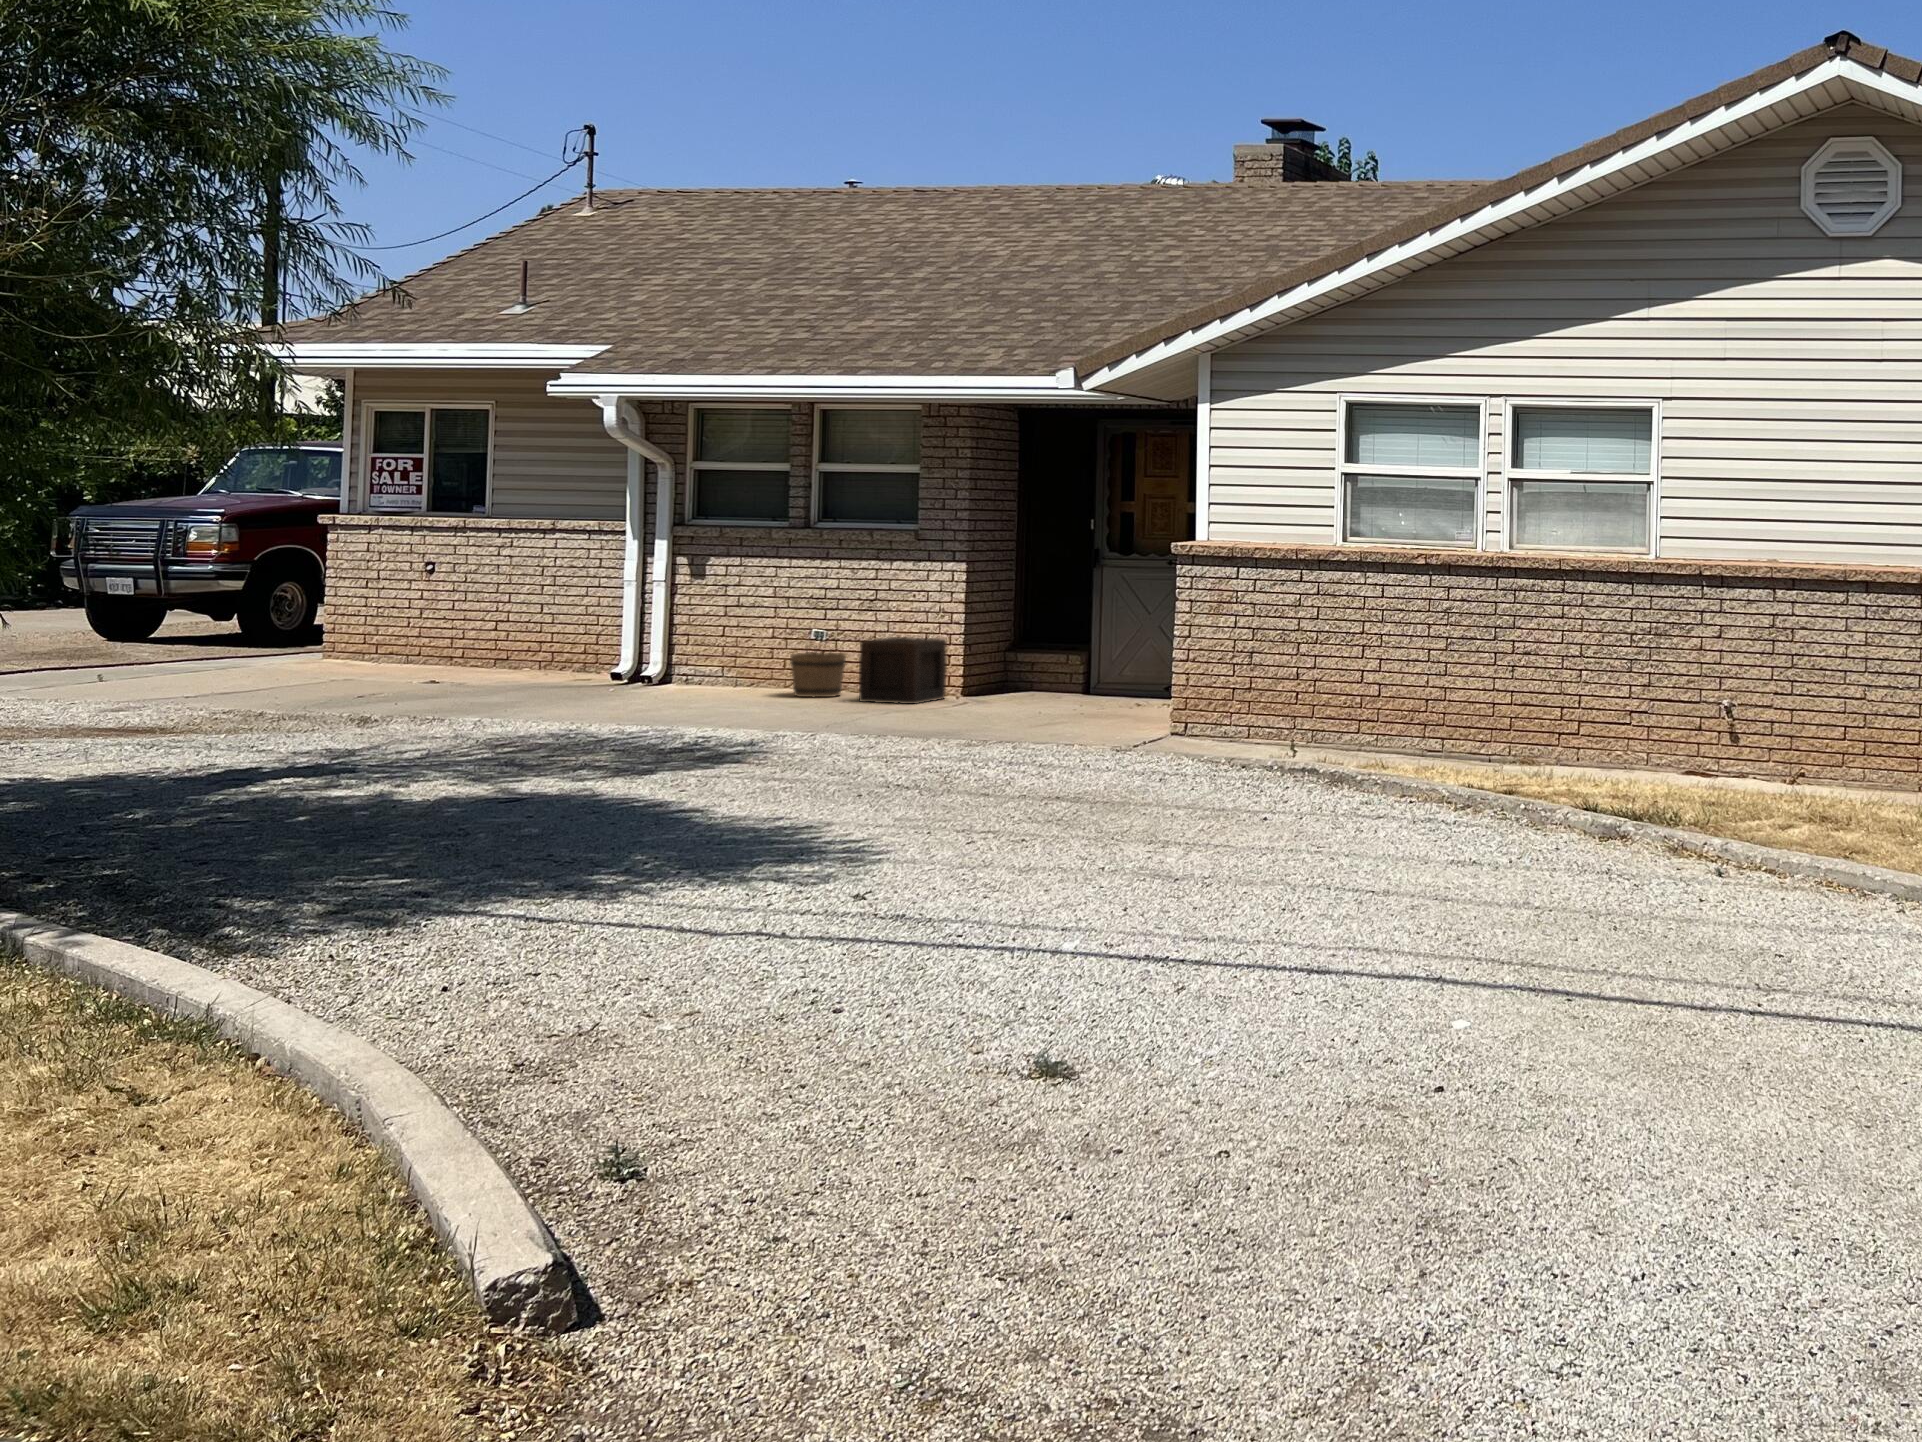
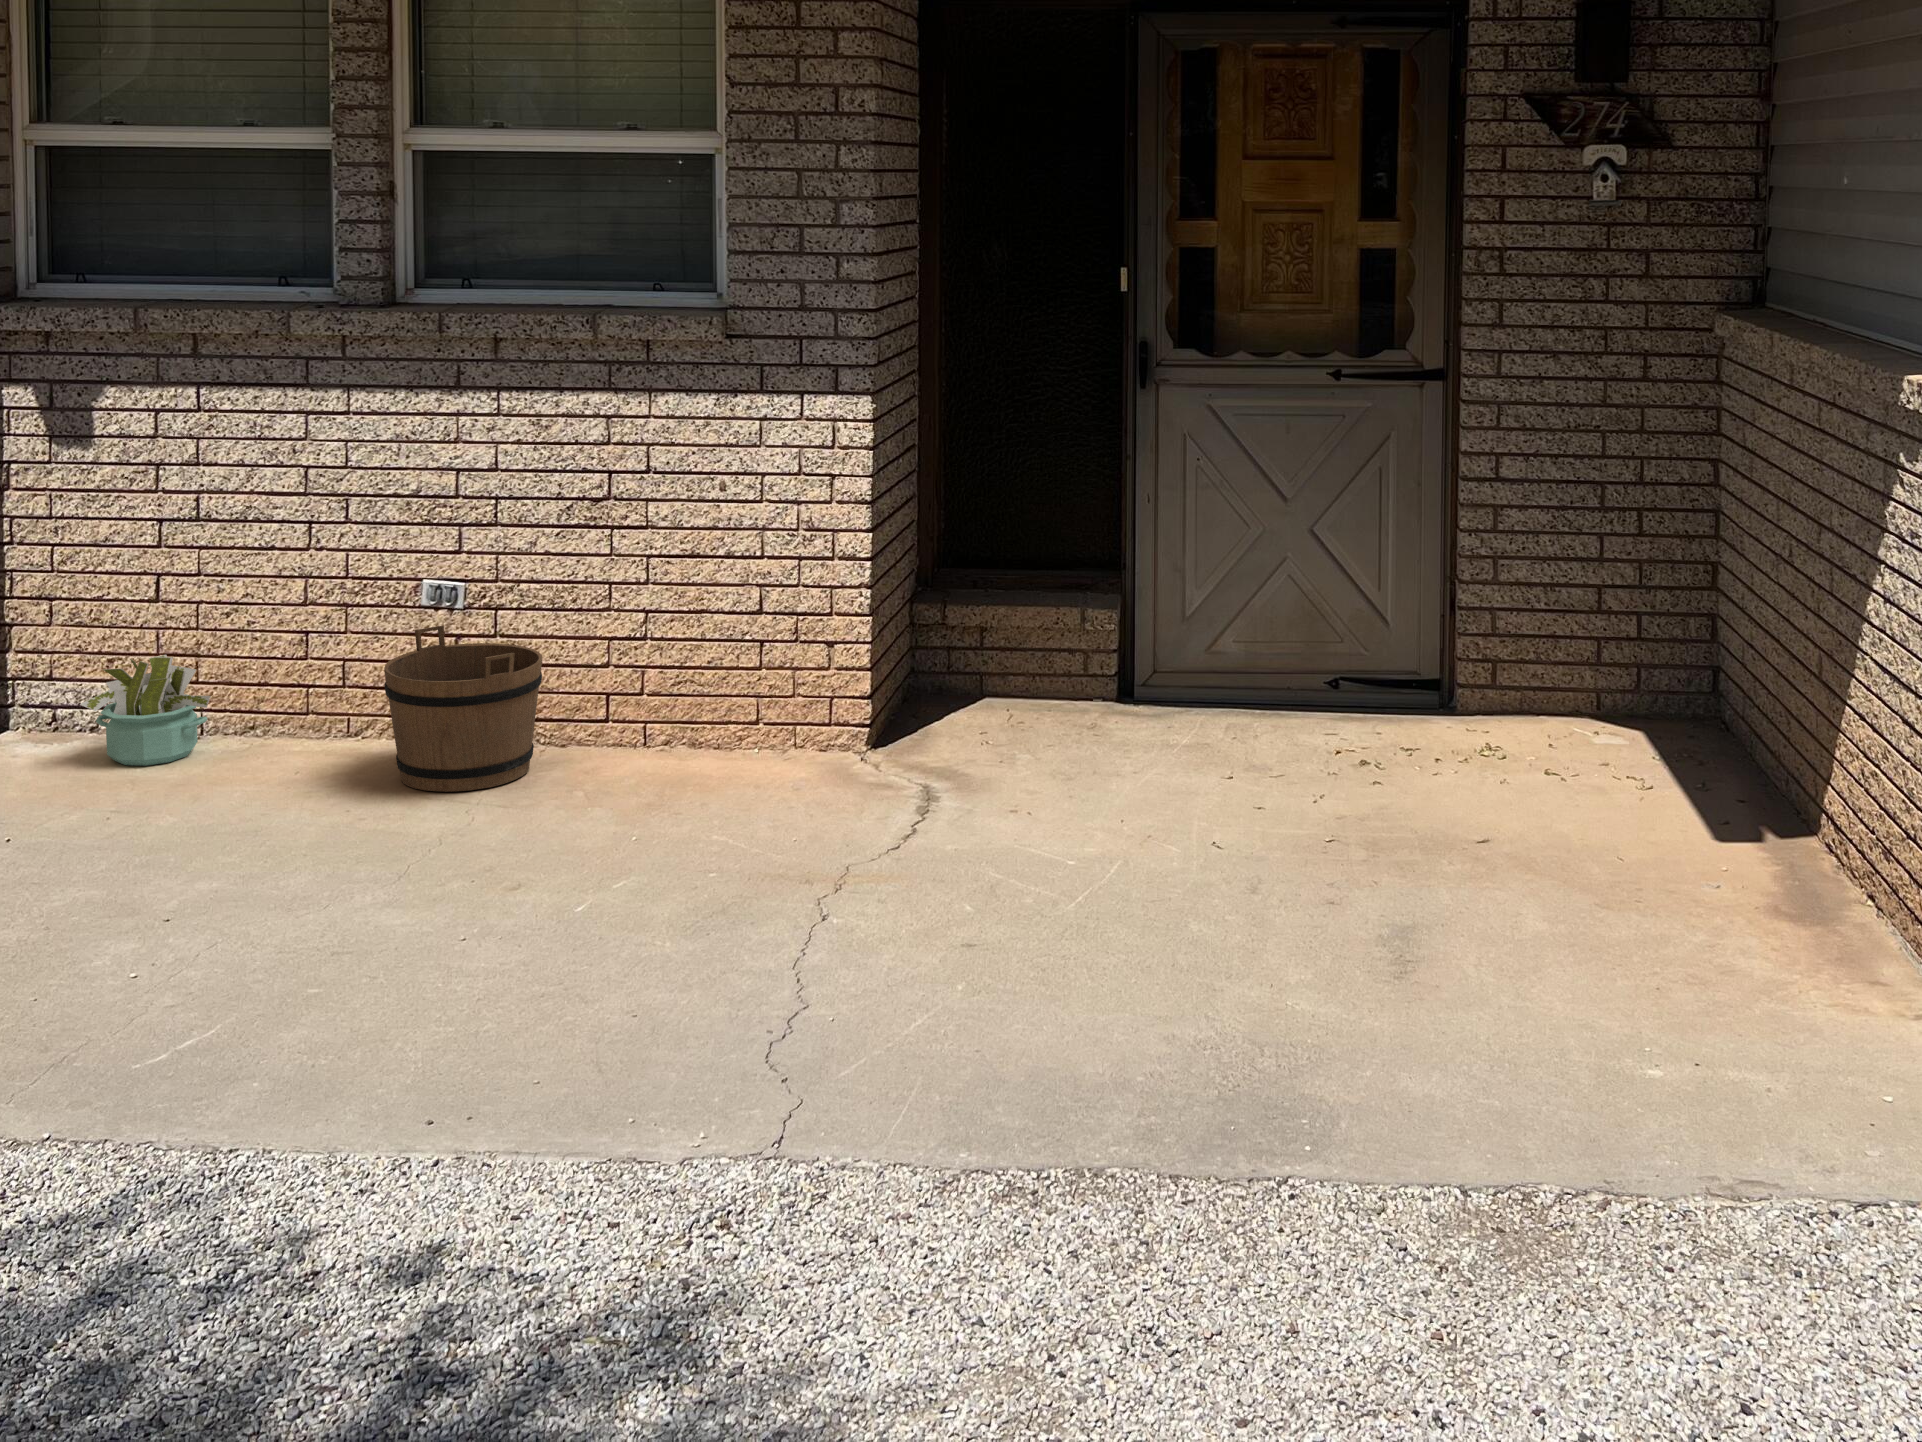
wooden crate: present [859,637,947,704] -> none [618,600,832,815]
decorative plant: none [692,654,737,691] -> present [80,655,211,766]

